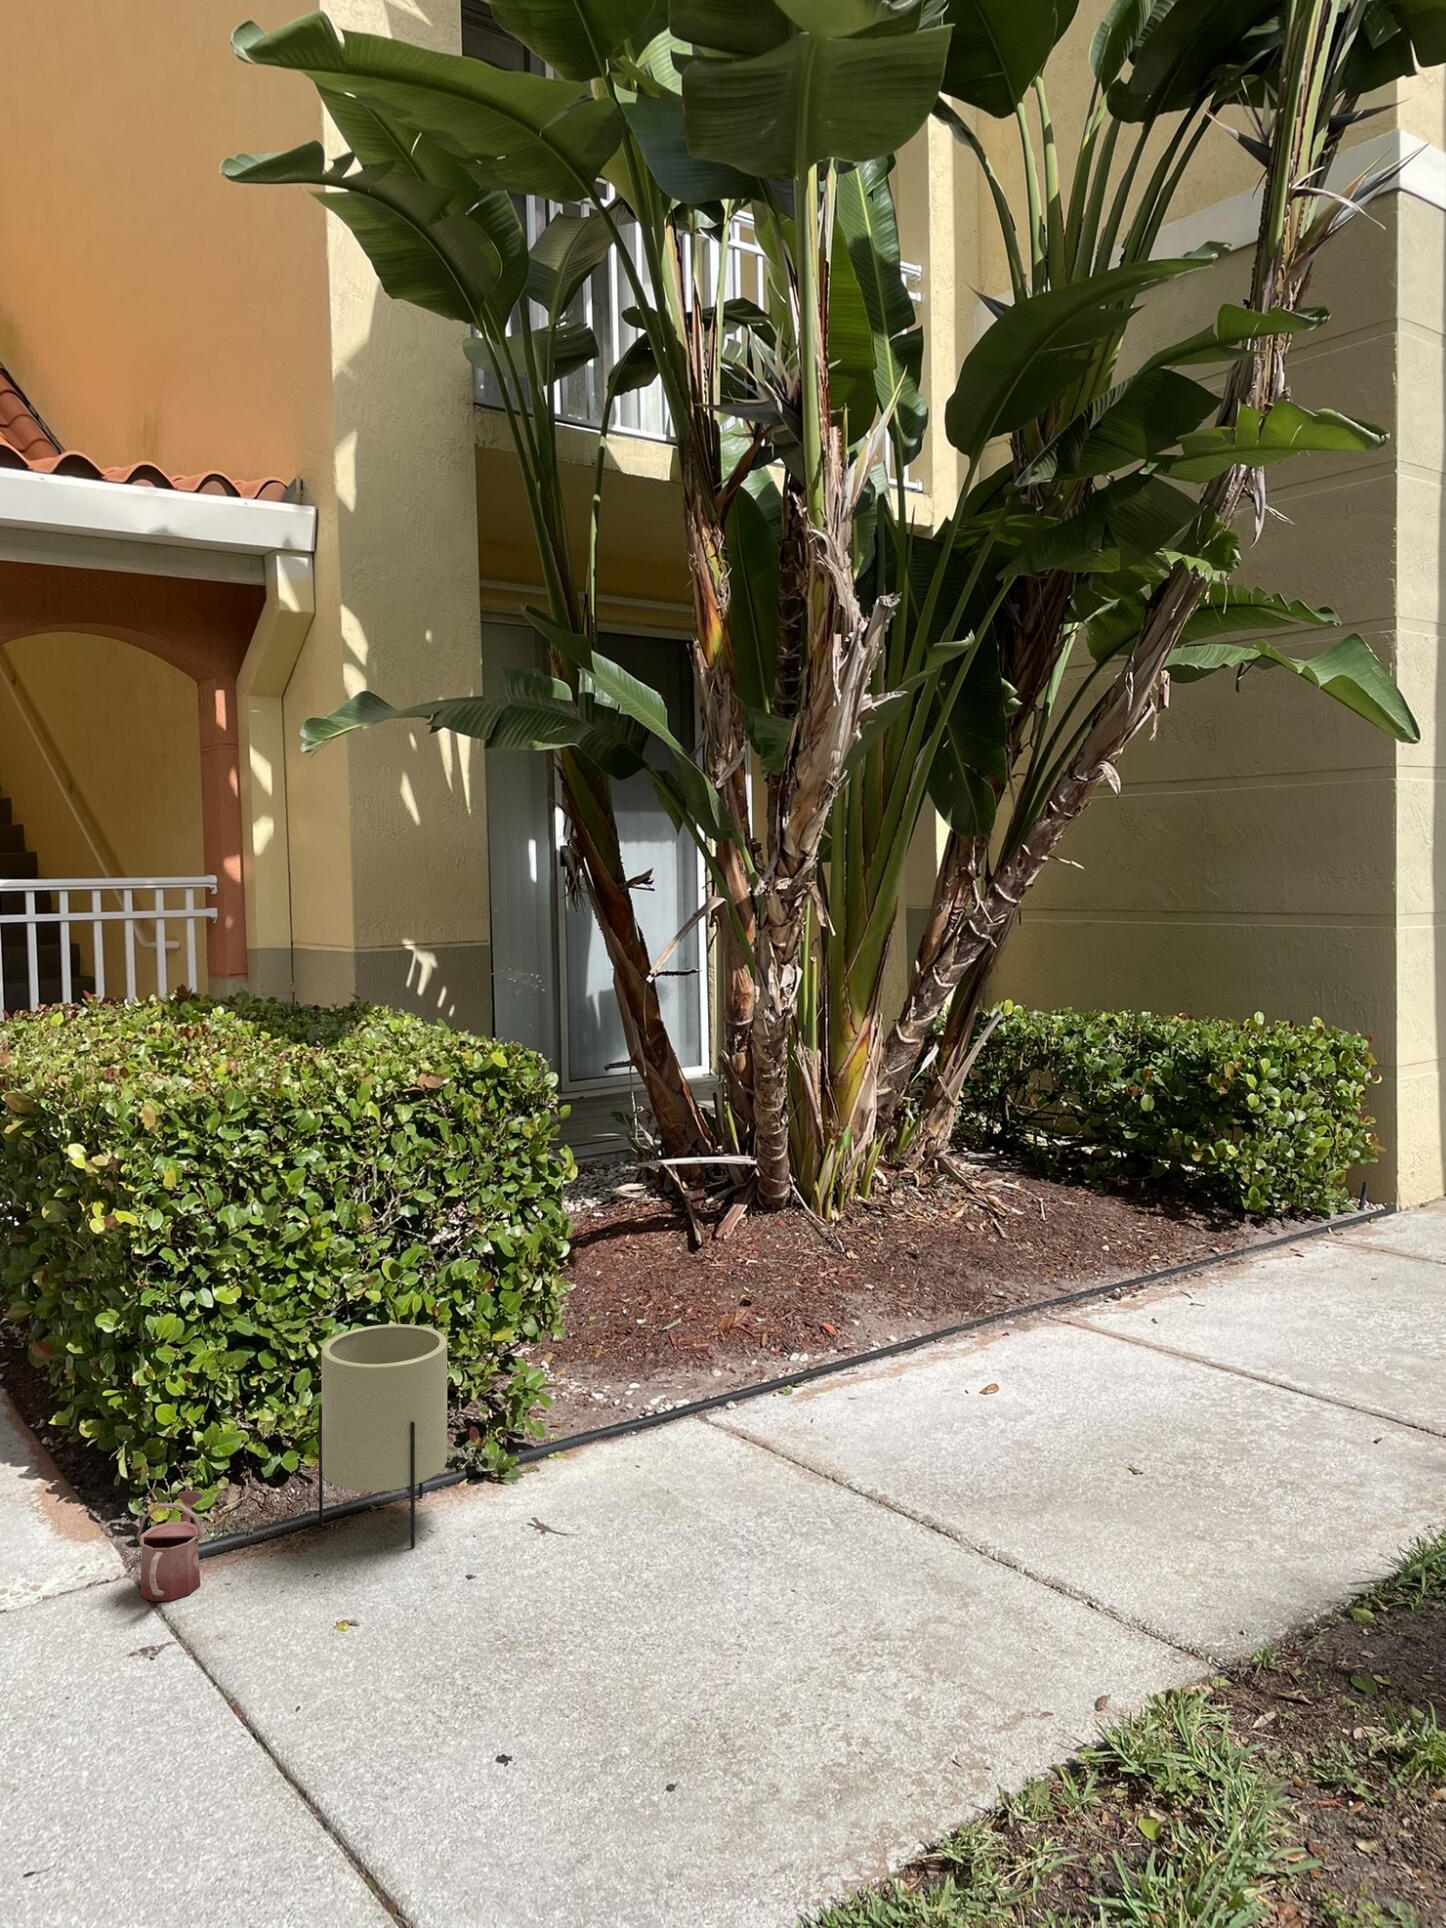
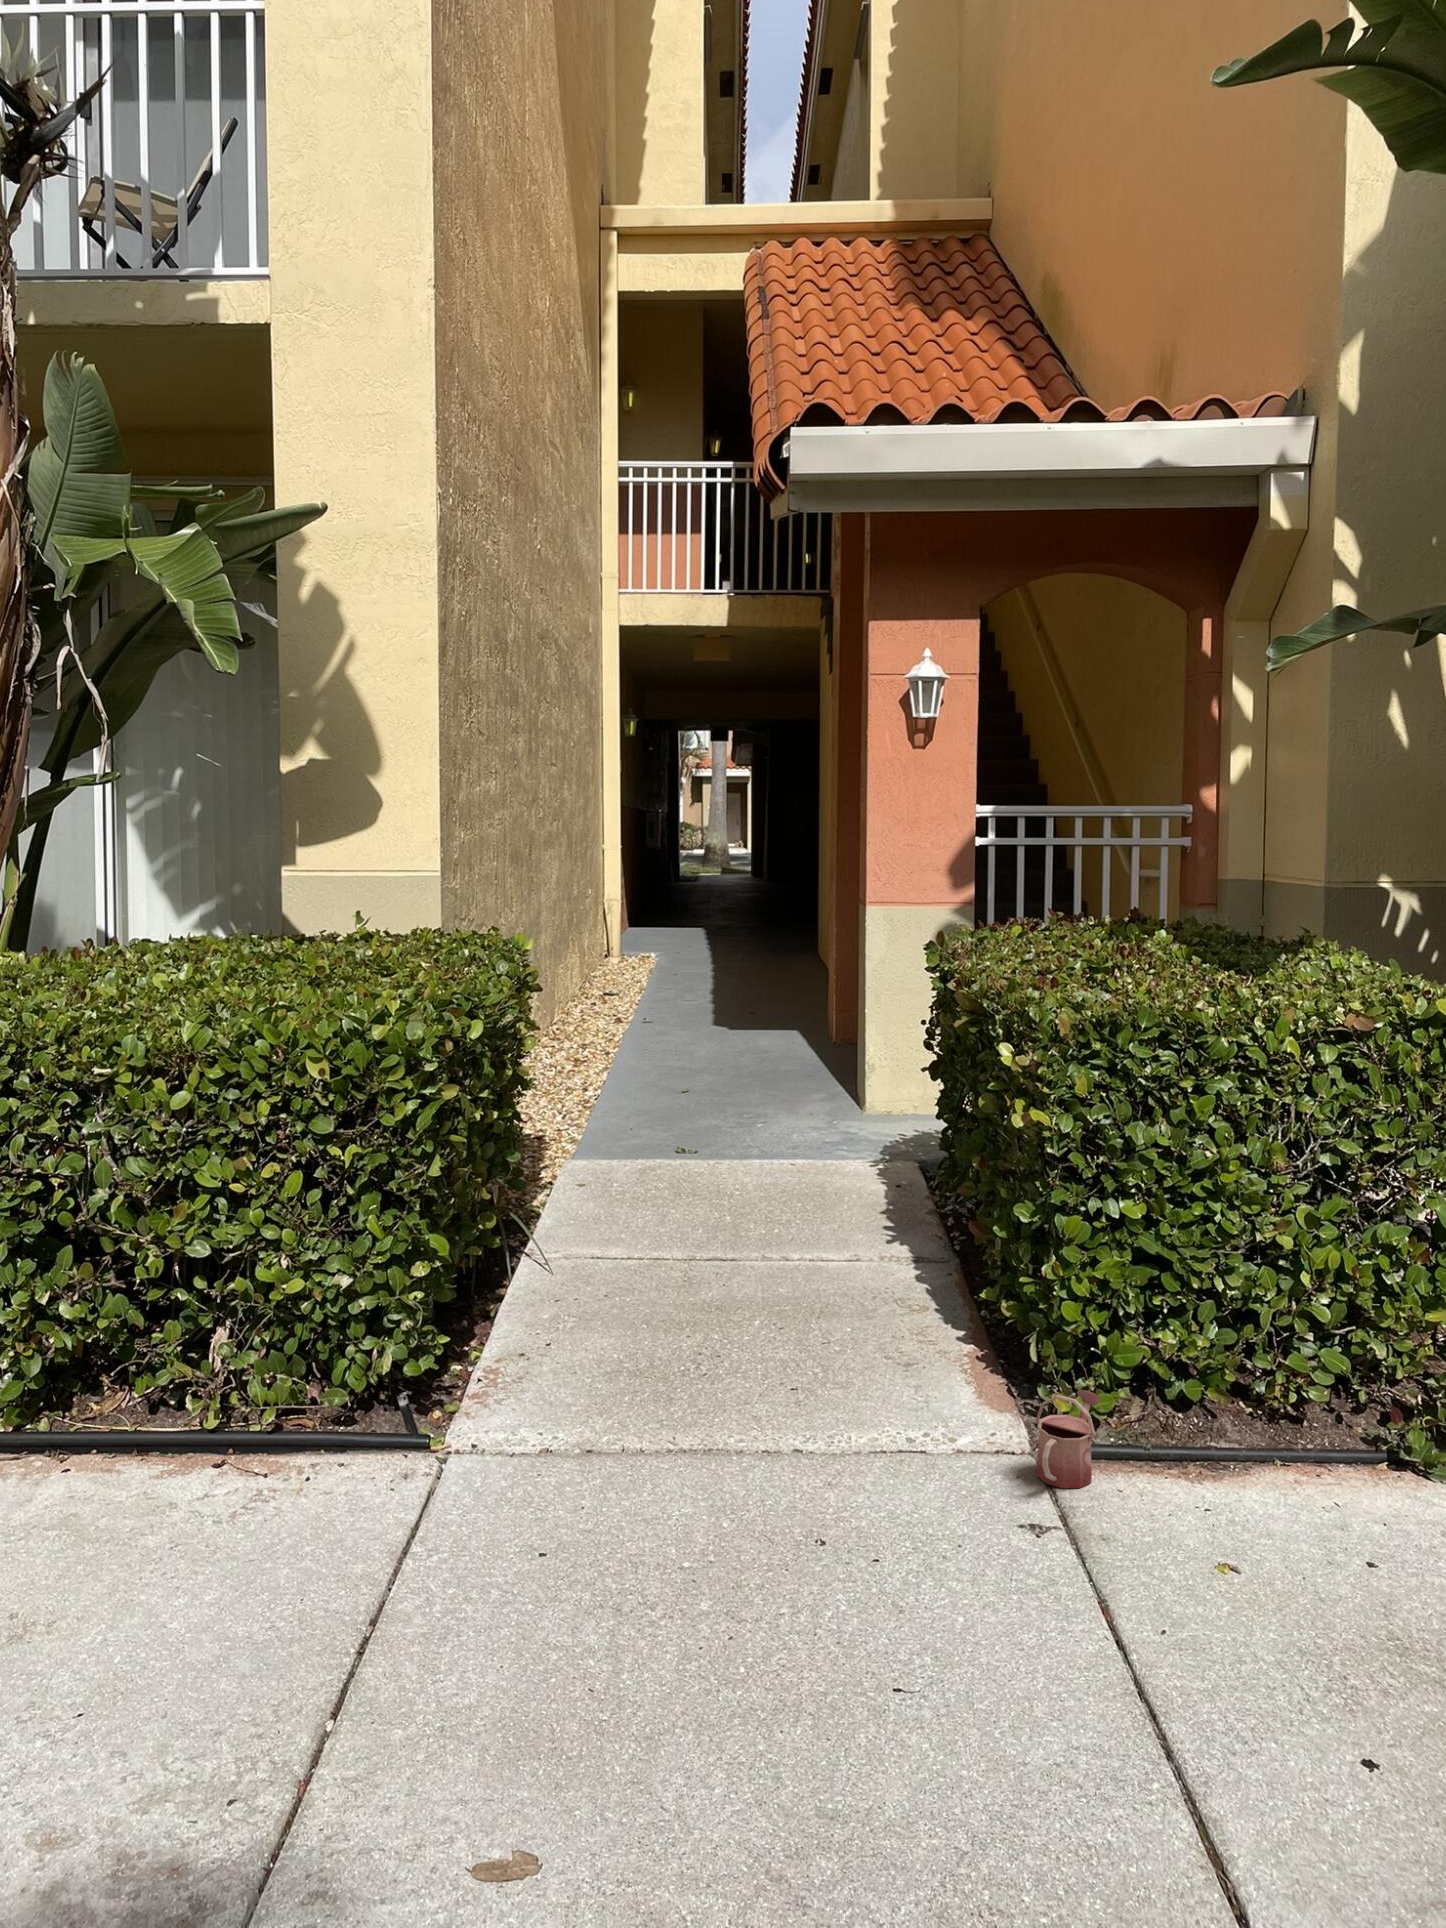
planter: present [319,1324,447,1548] -> none [1215,1270,1363,1512]

